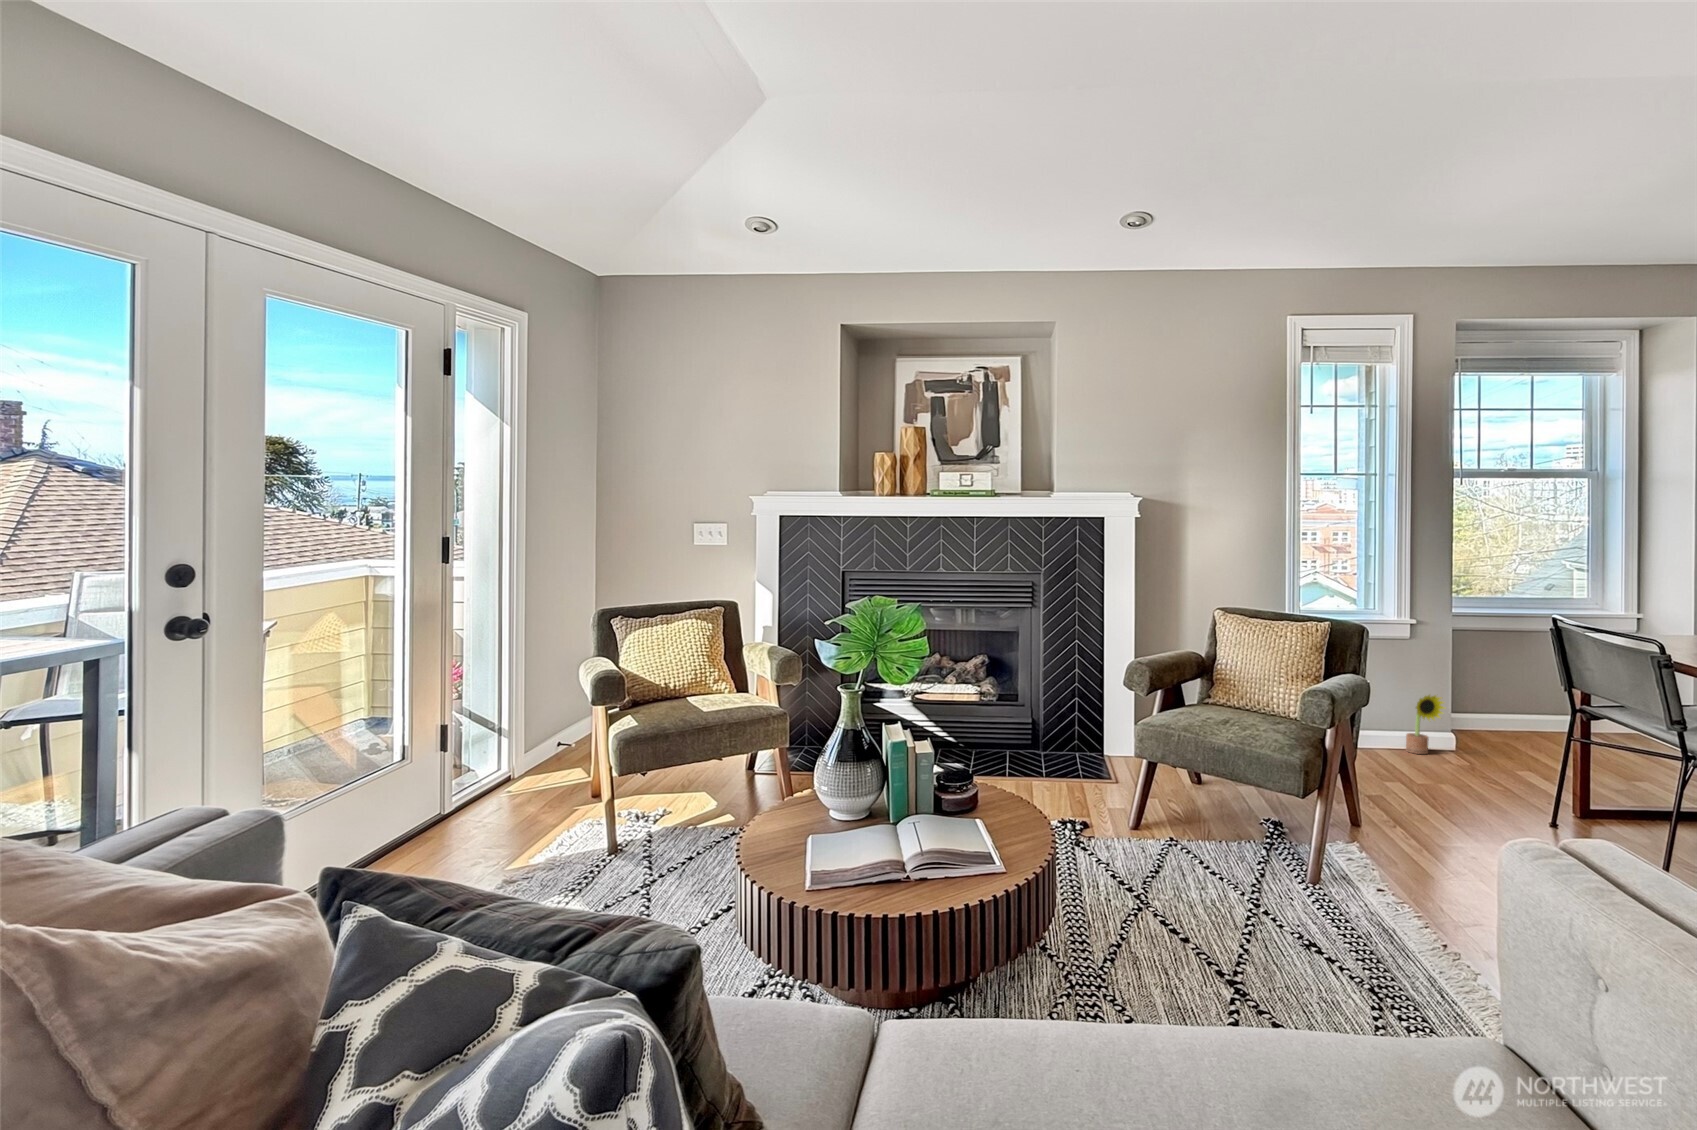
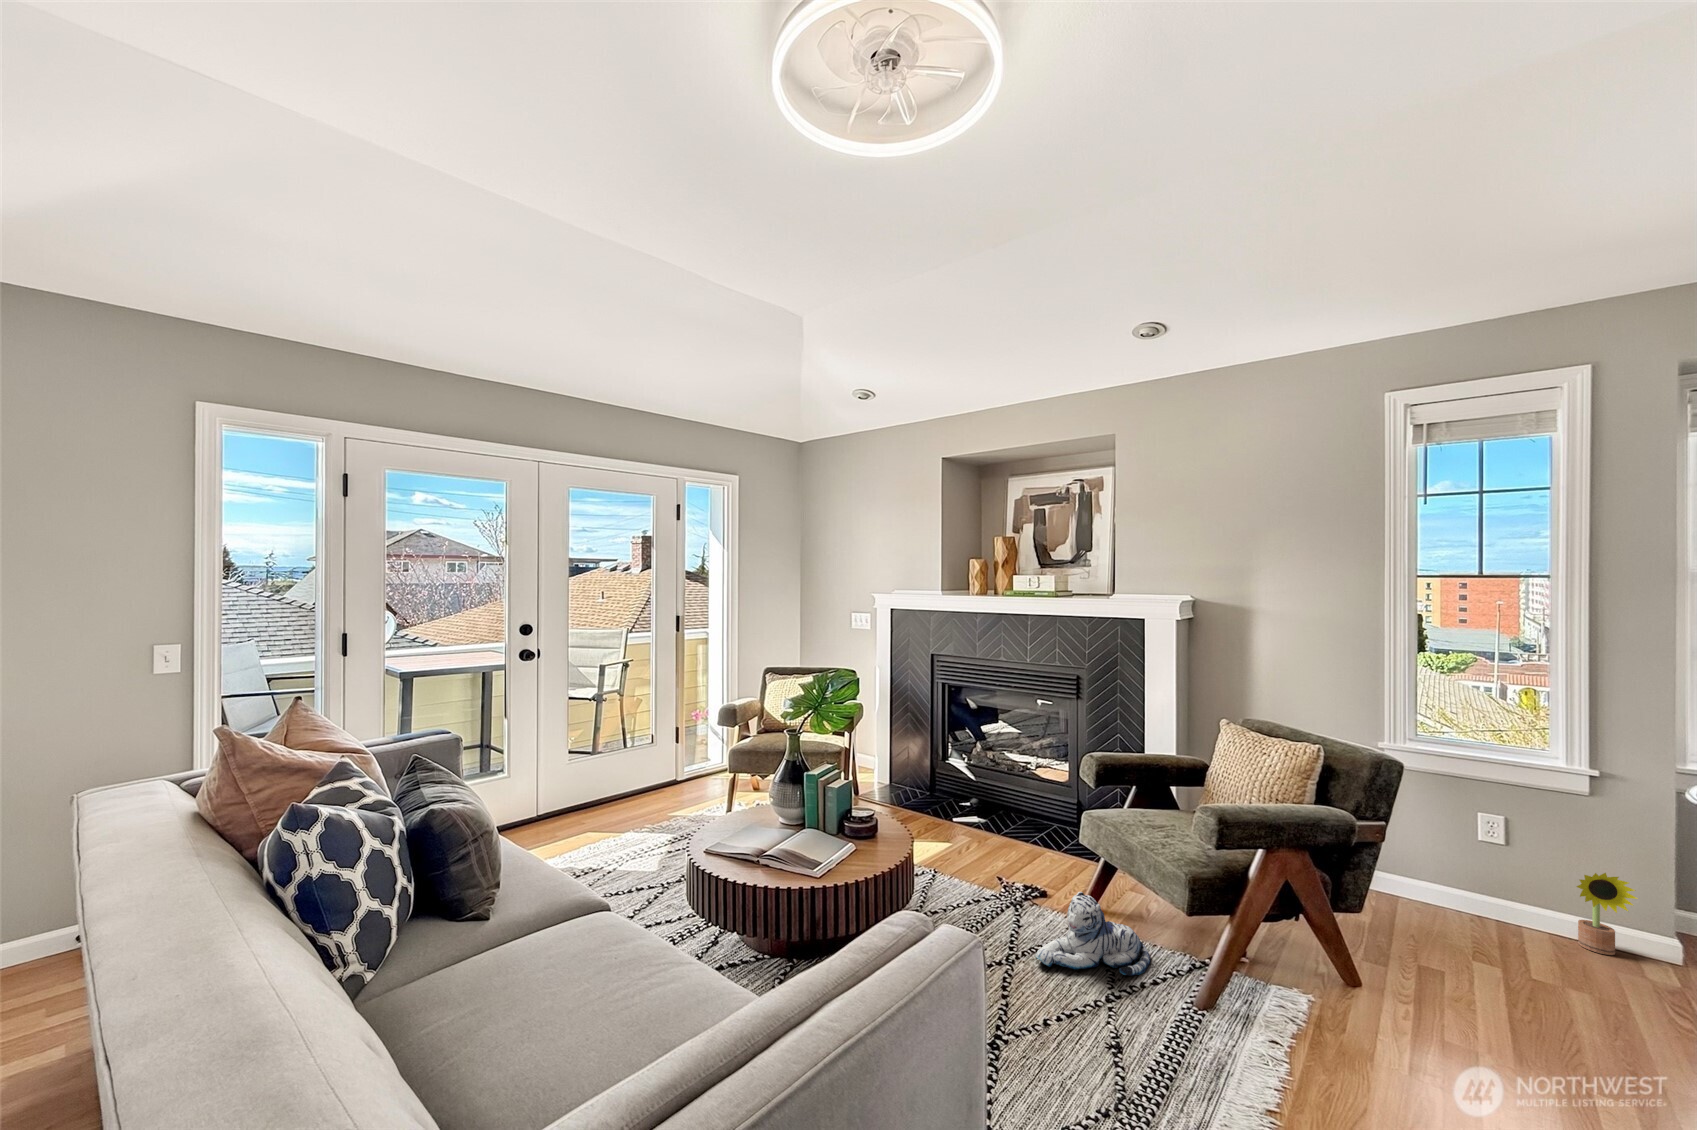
plush toy: none [1167,785,1247,863] -> present [1036,892,1151,976]

